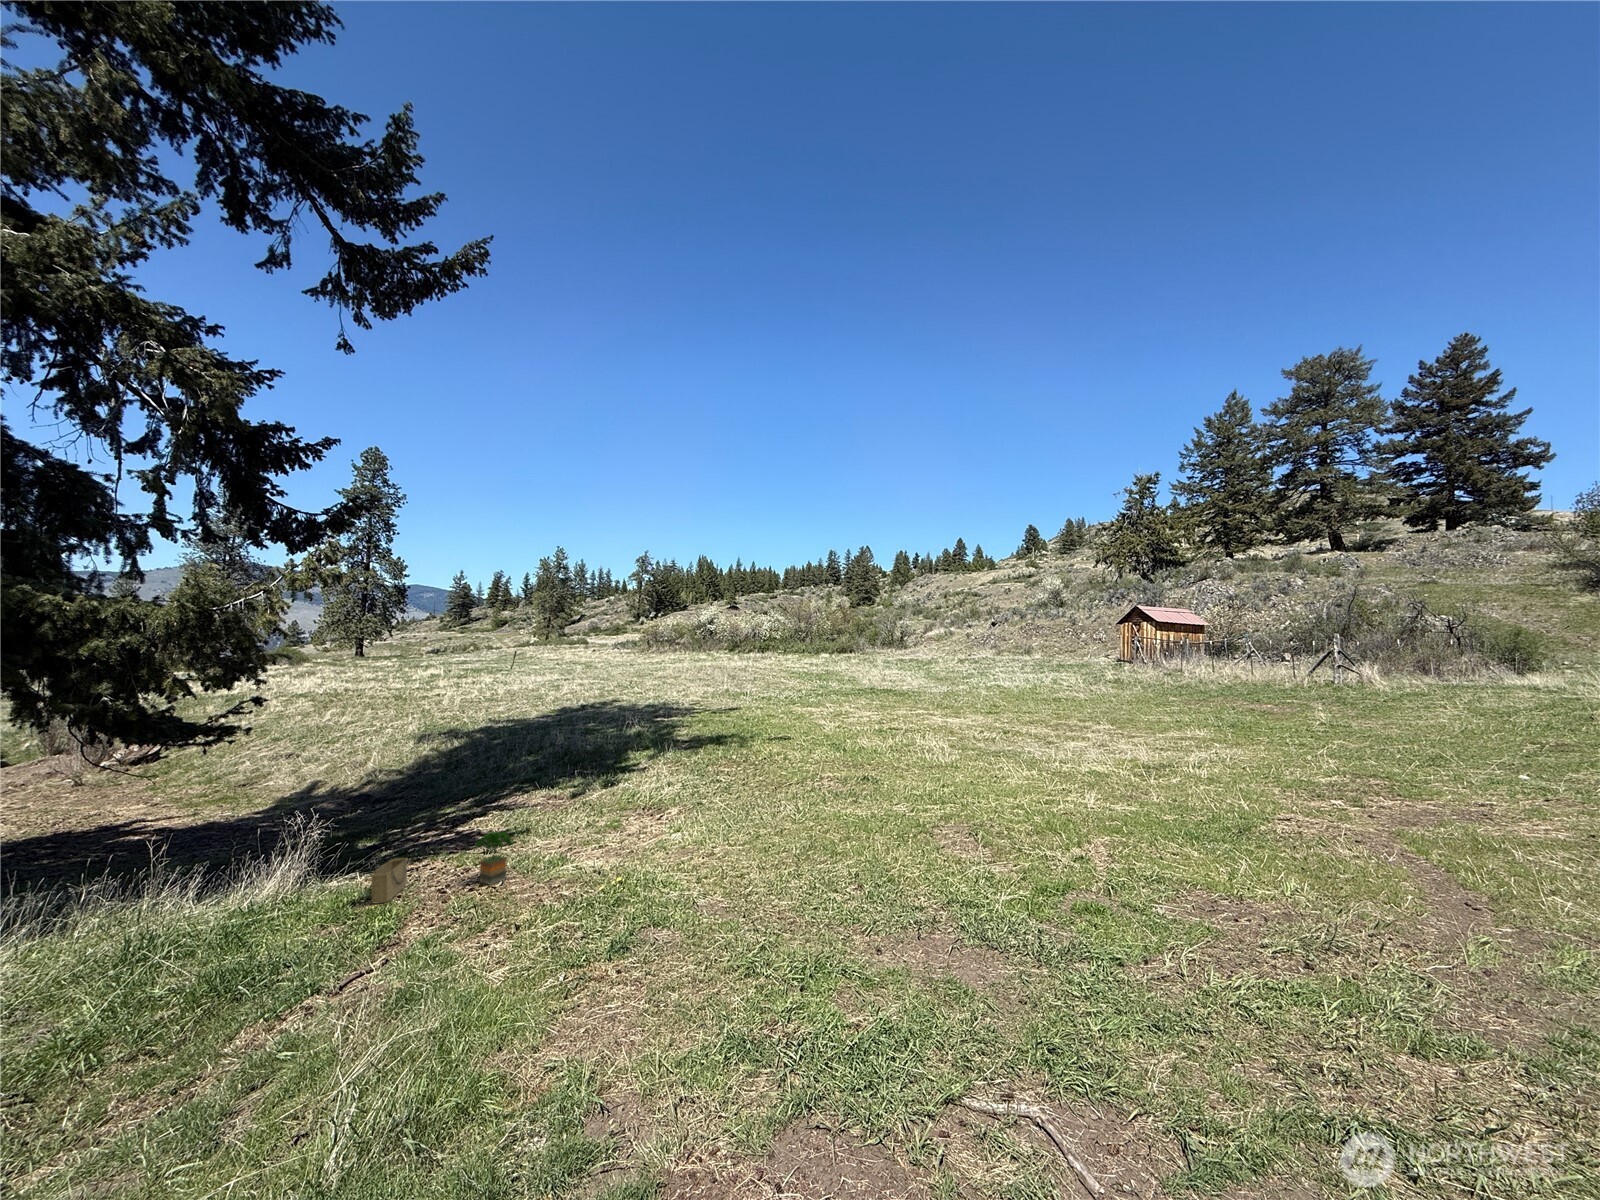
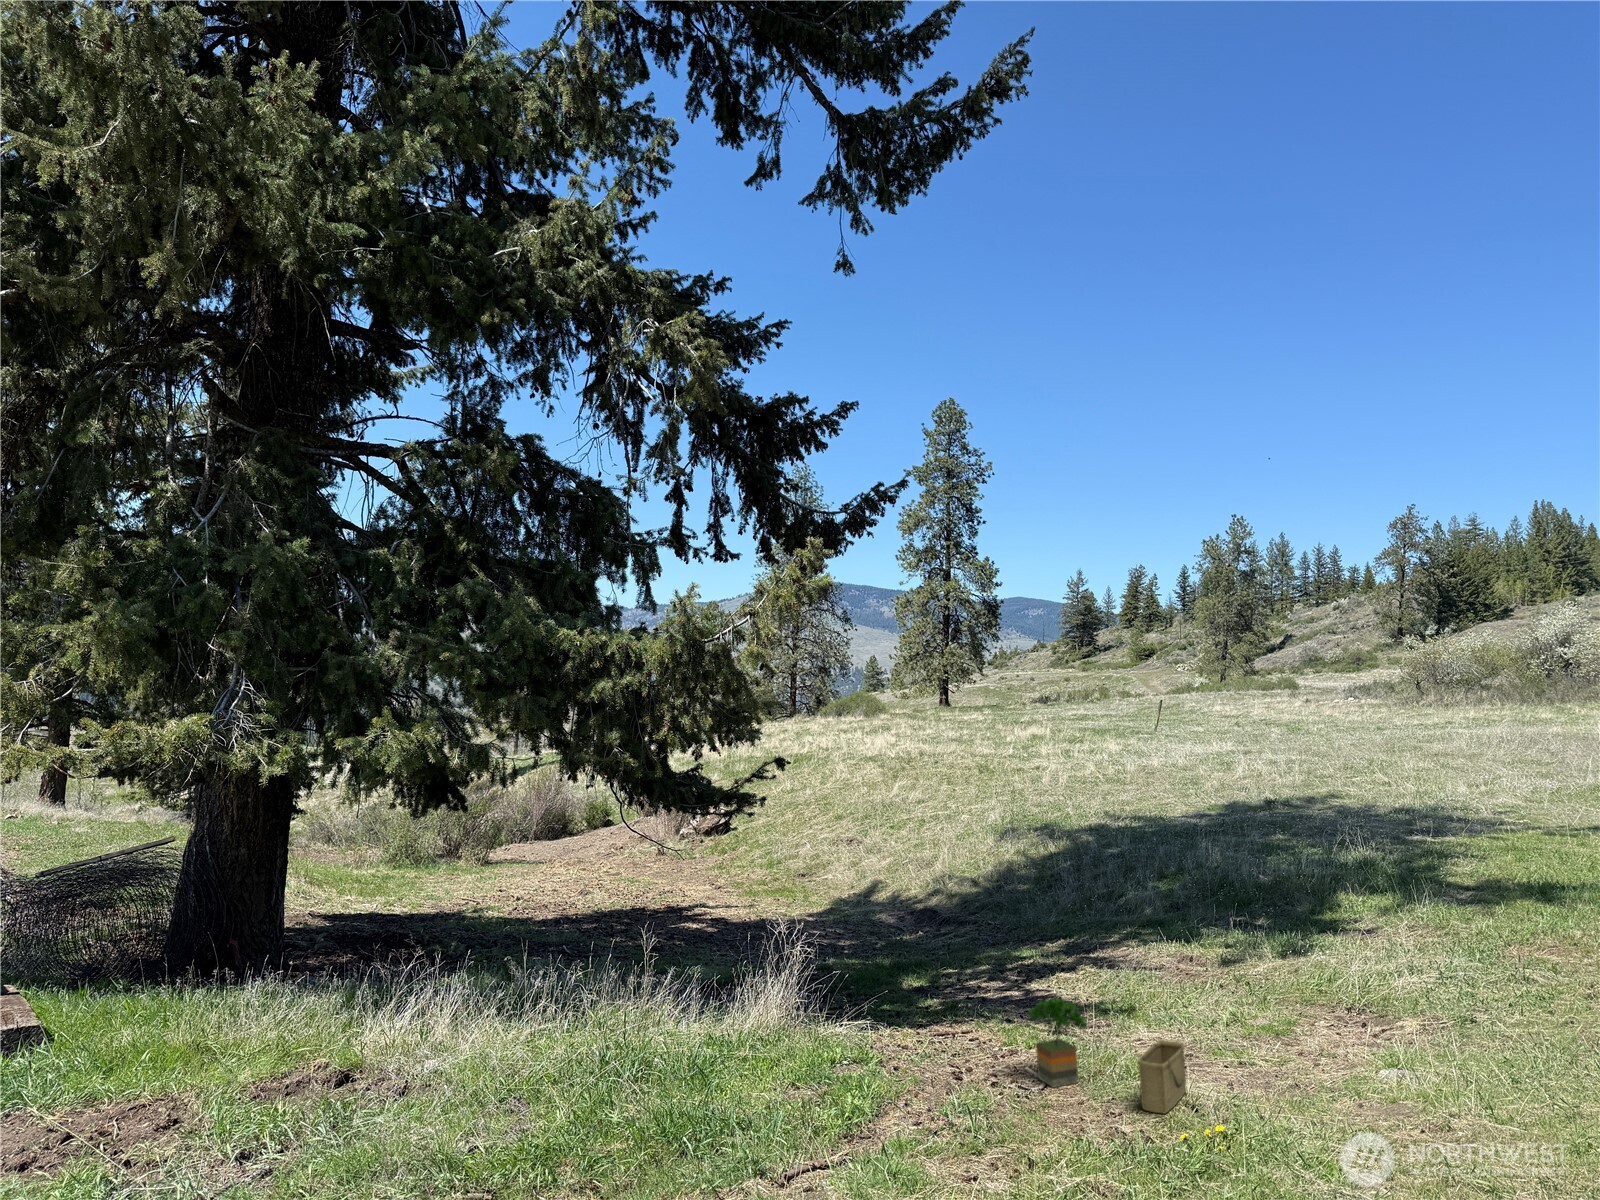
basket: present [370,858,408,904] -> present [1137,1040,1186,1113]

